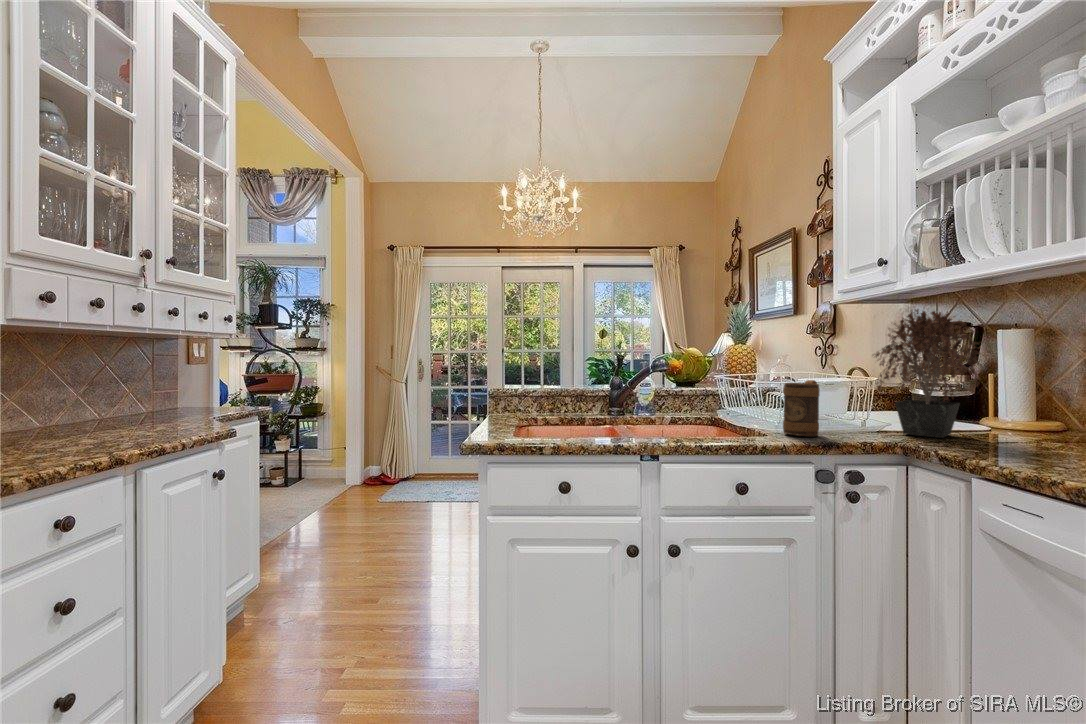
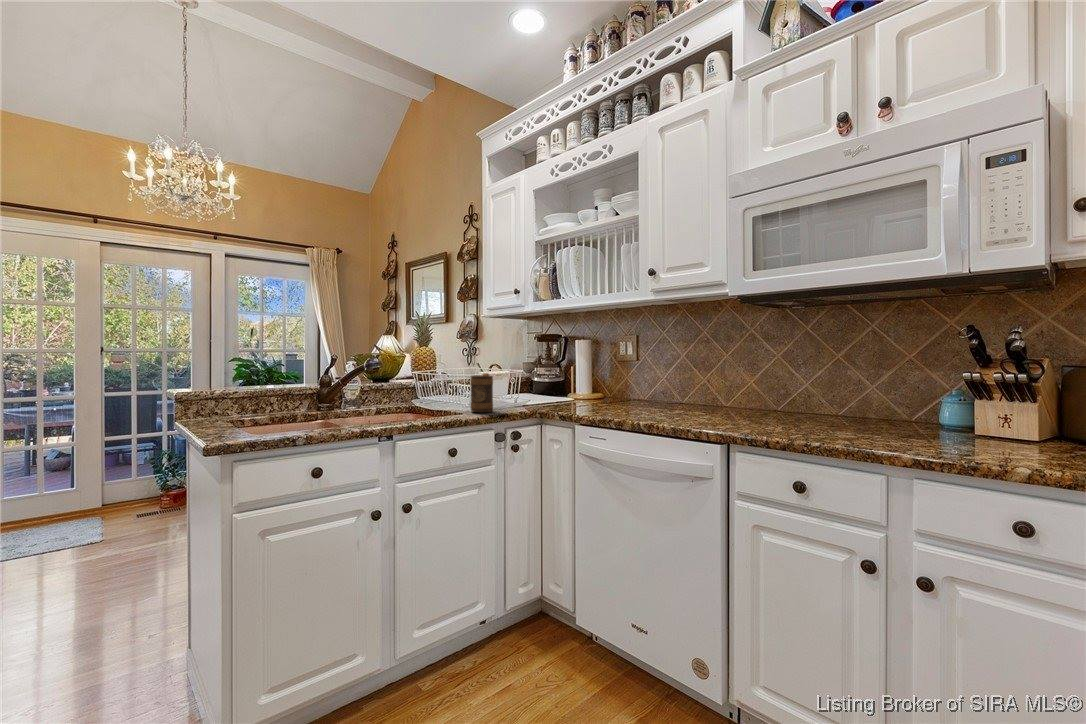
potted plant: present [874,310,984,438] -> none [519,325,578,406]

